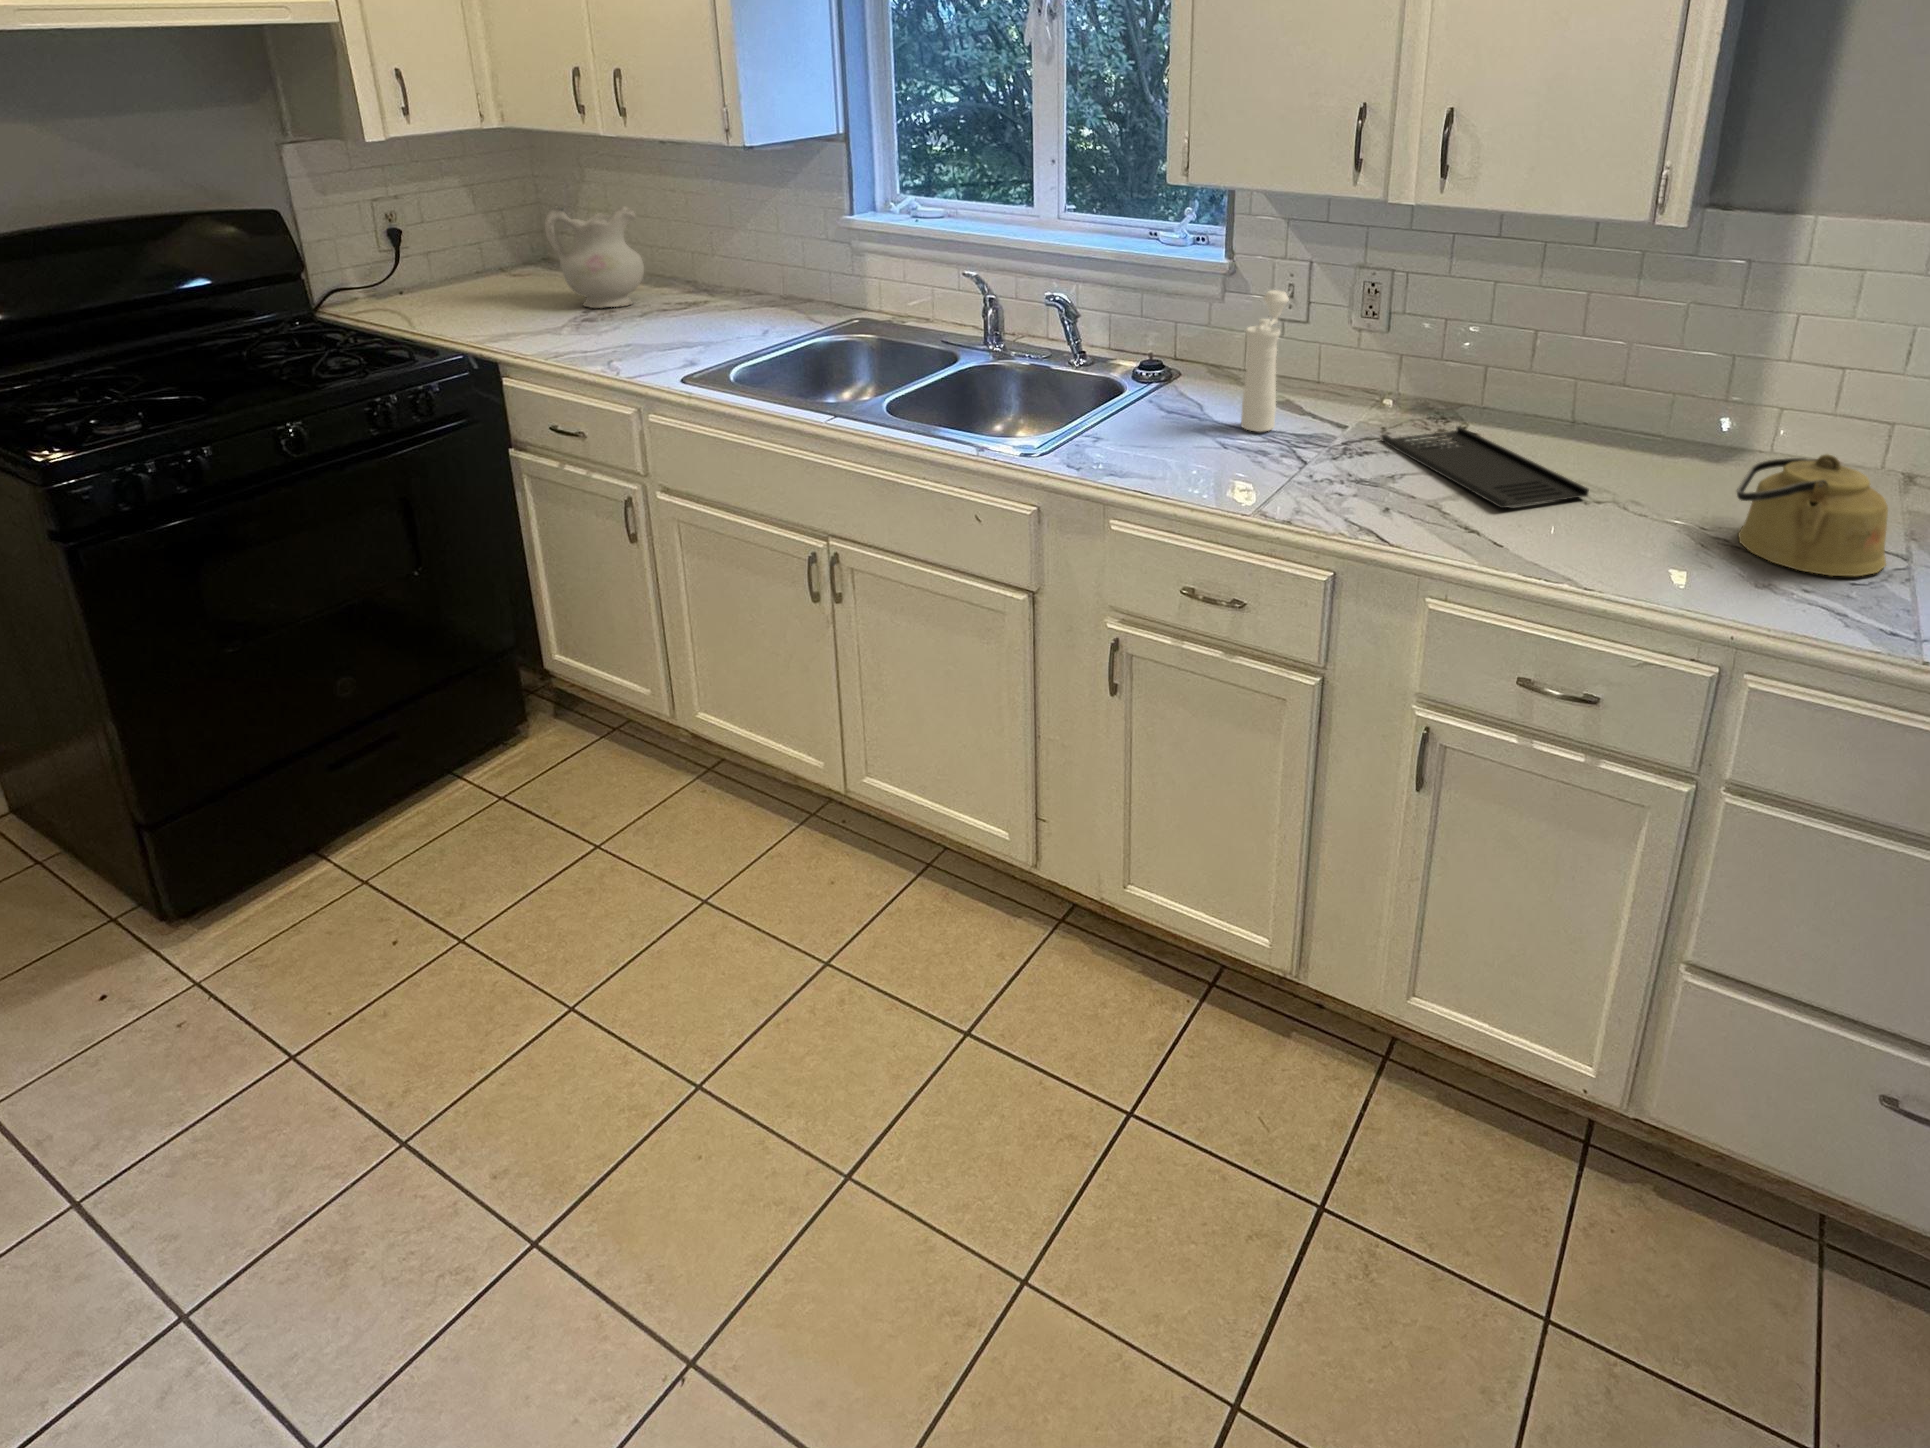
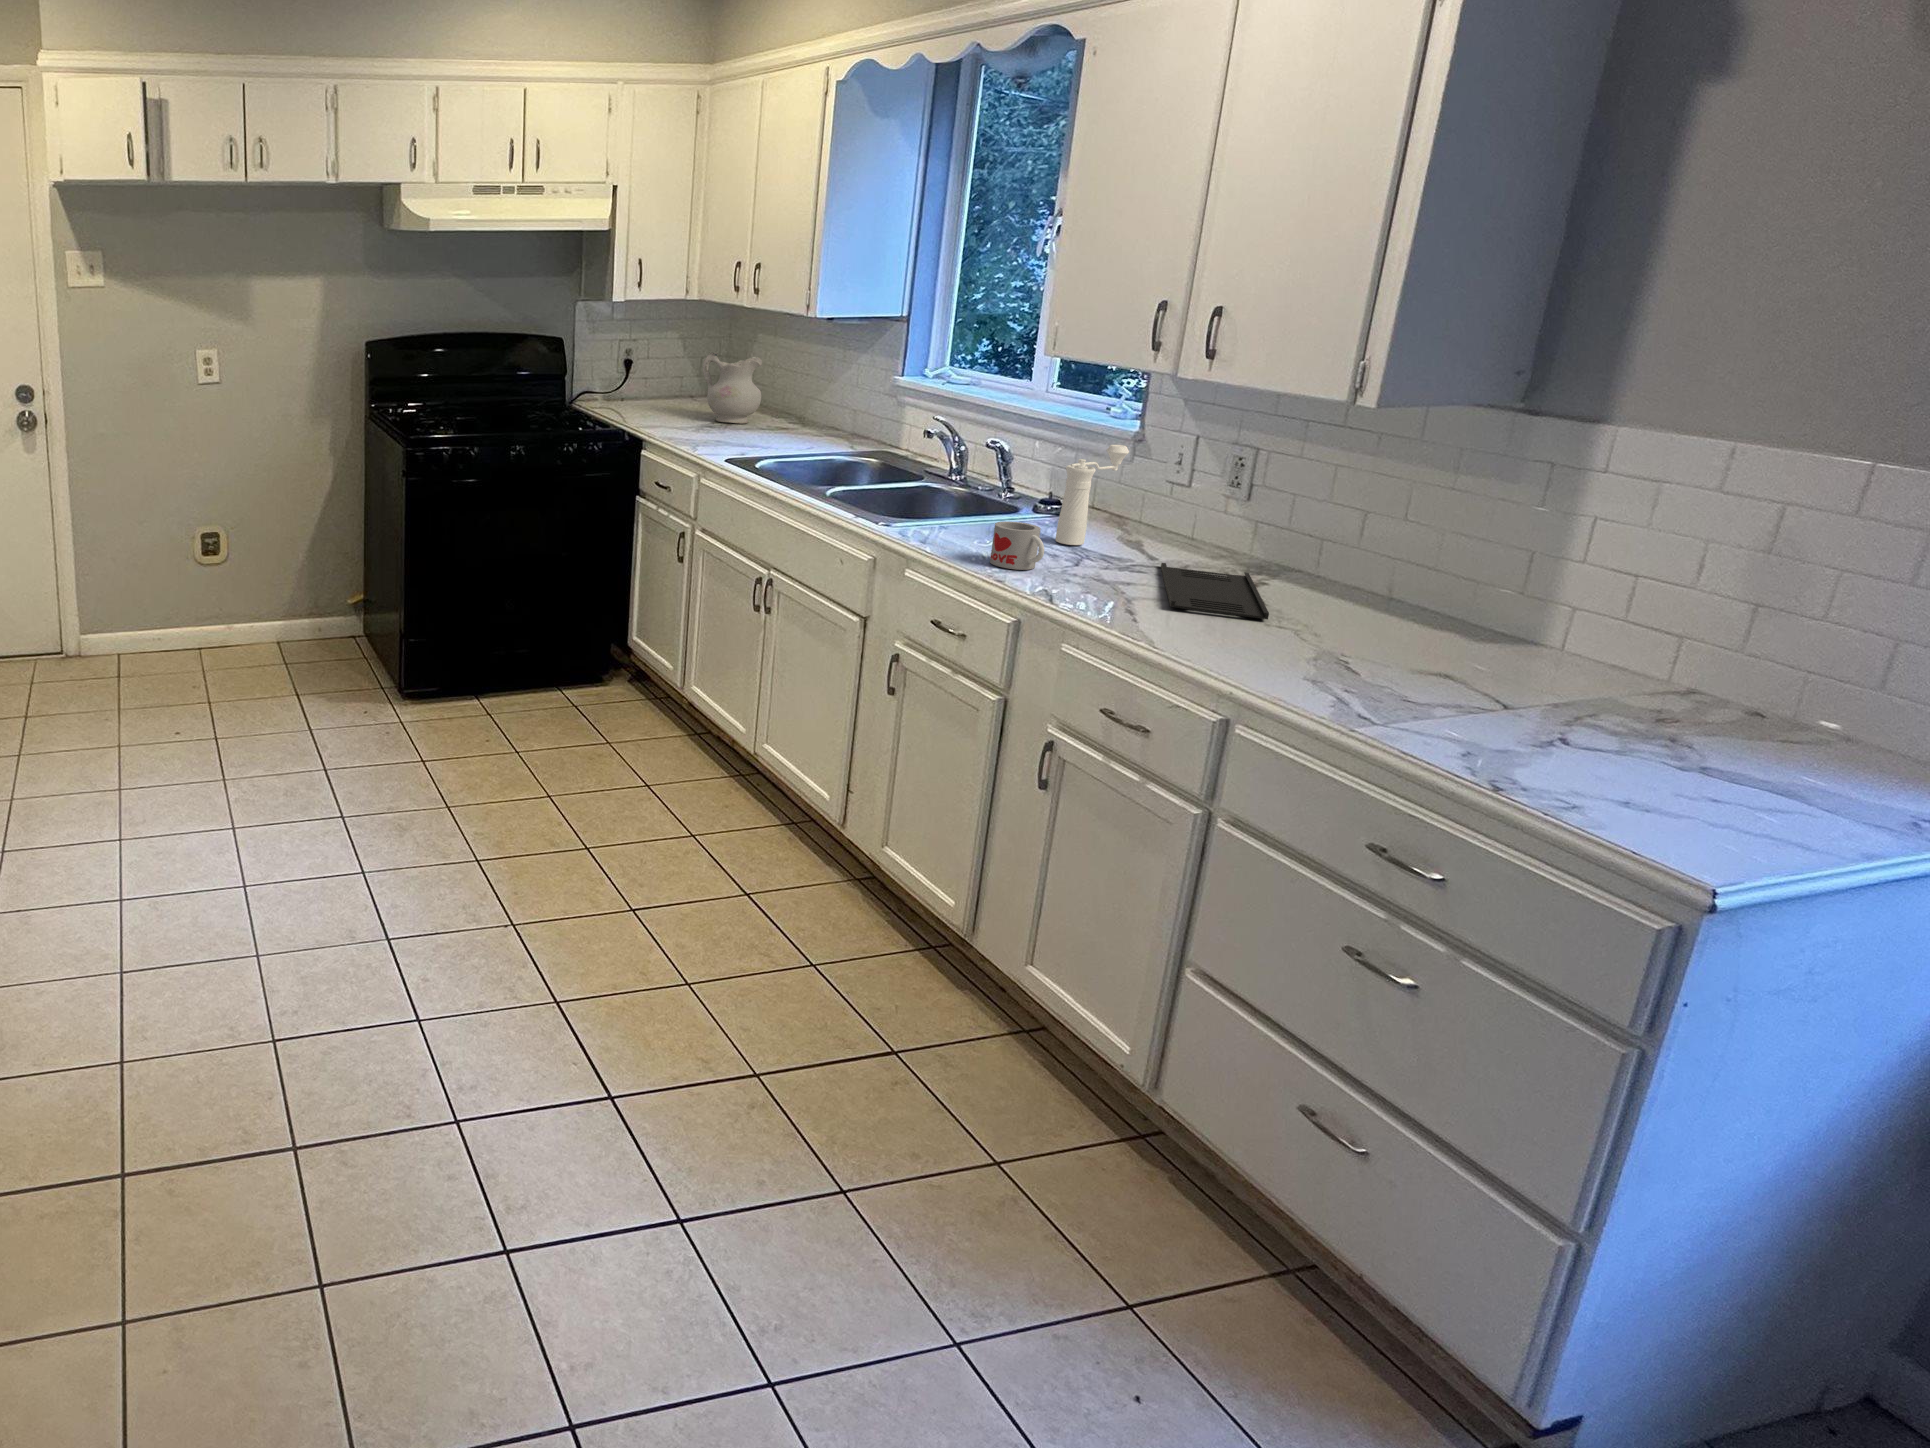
mug: none [1236,425,1315,495] -> present [990,521,1044,570]
kettle: present [1737,454,1888,576] -> none [1334,600,1484,701]

